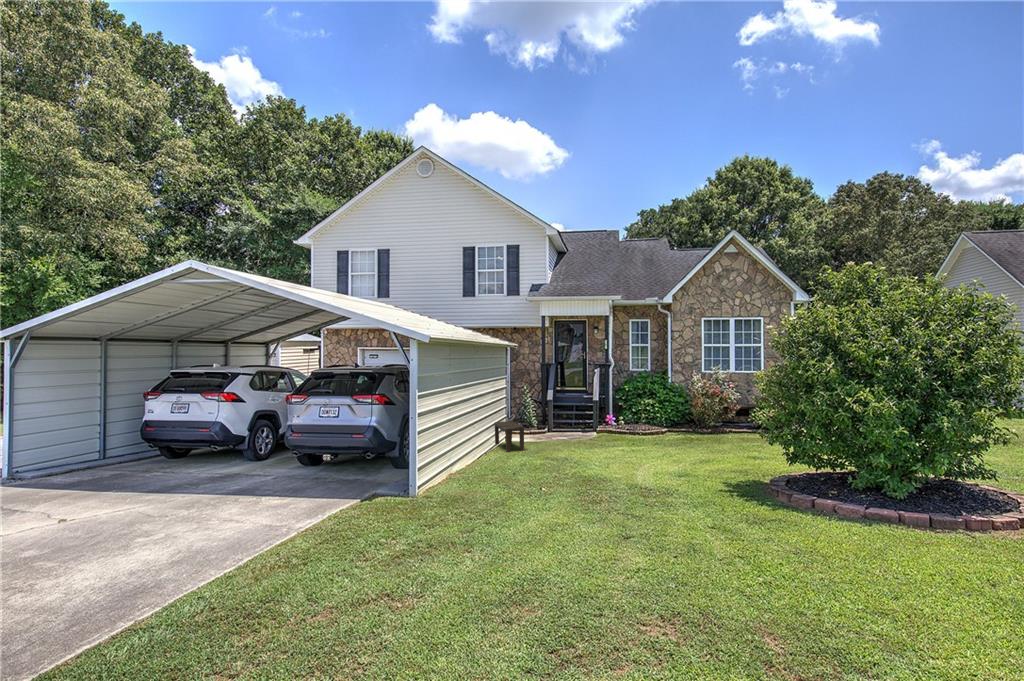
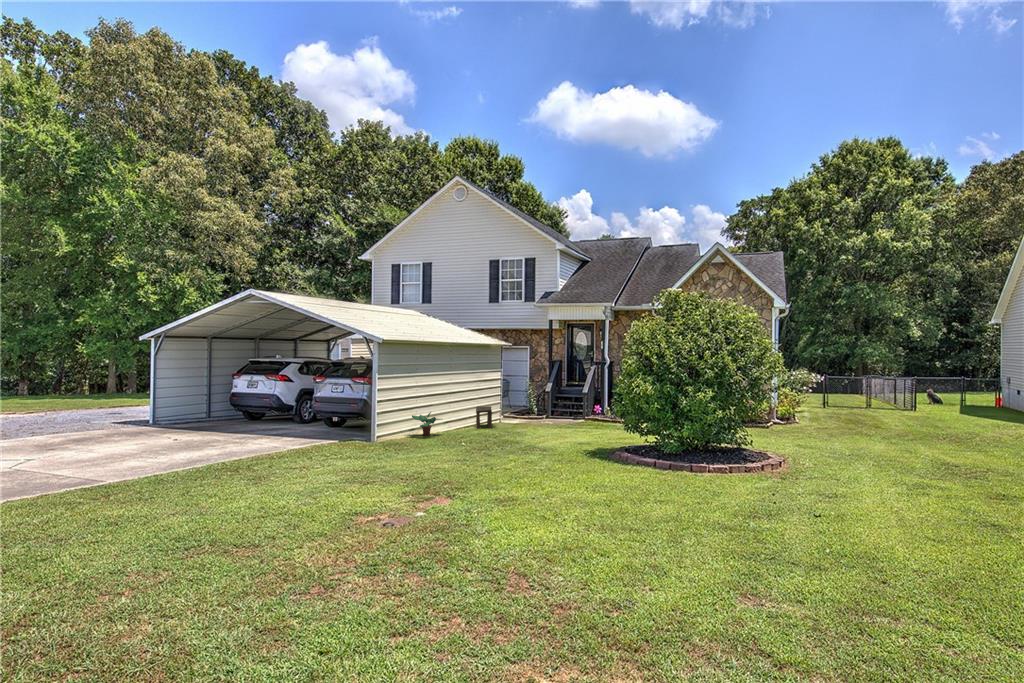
potted plant: none [448,439,493,474] -> present [412,412,440,436]

